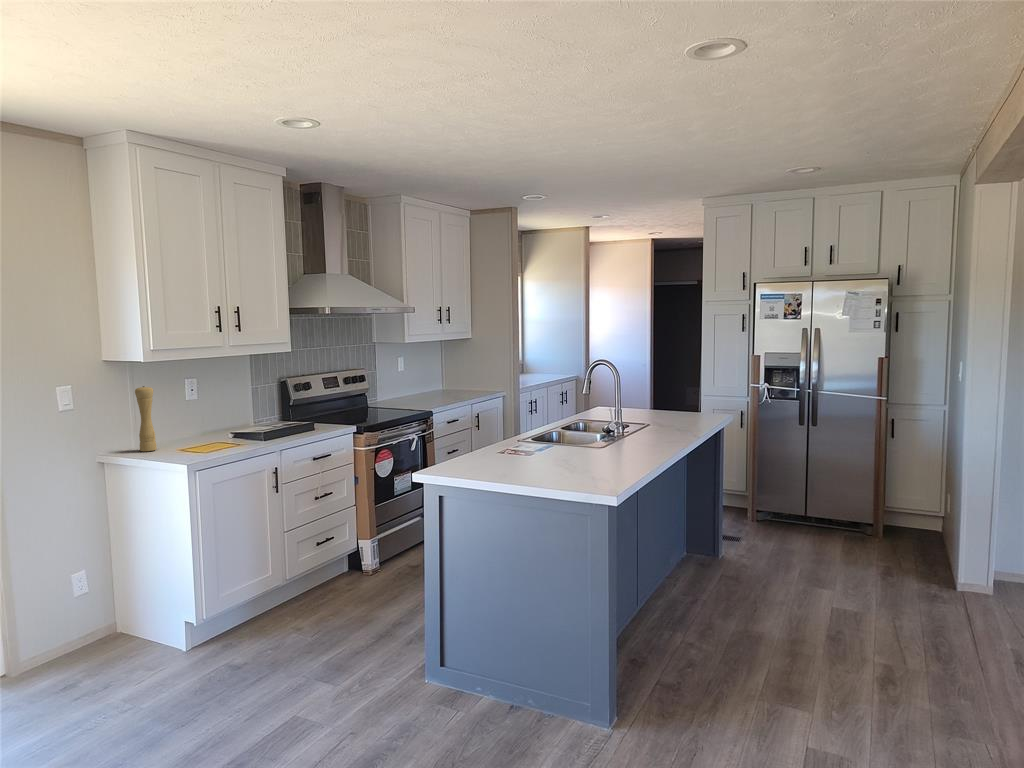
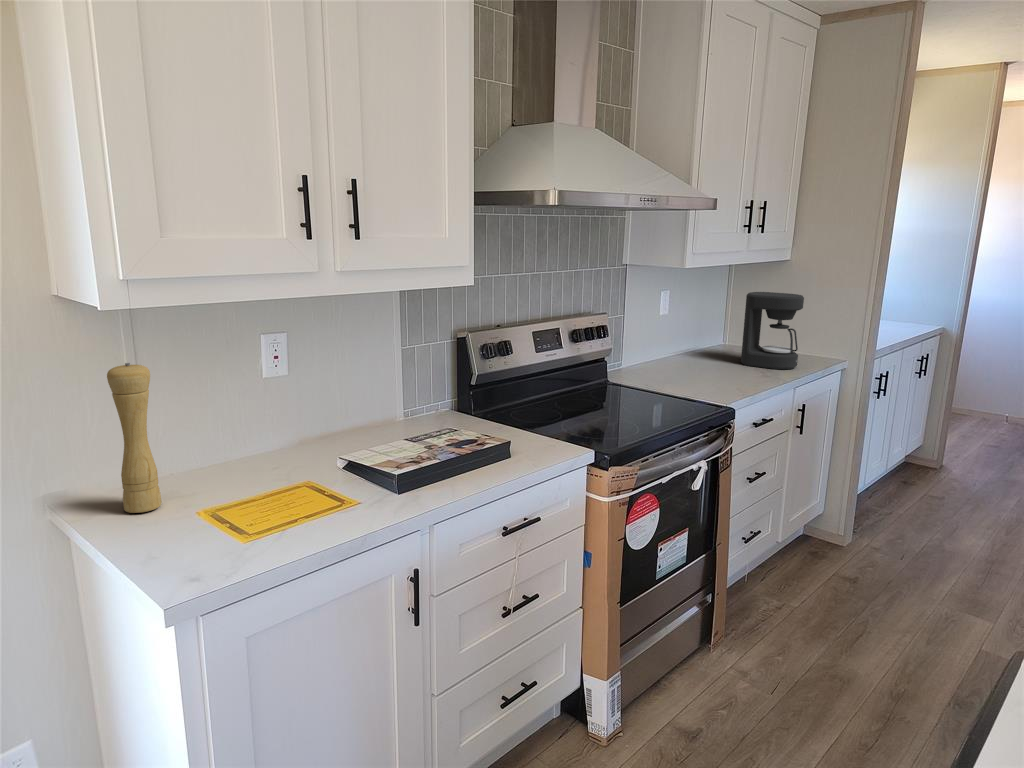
coffee maker: none [445,356,476,397] -> present [741,292,804,369]

